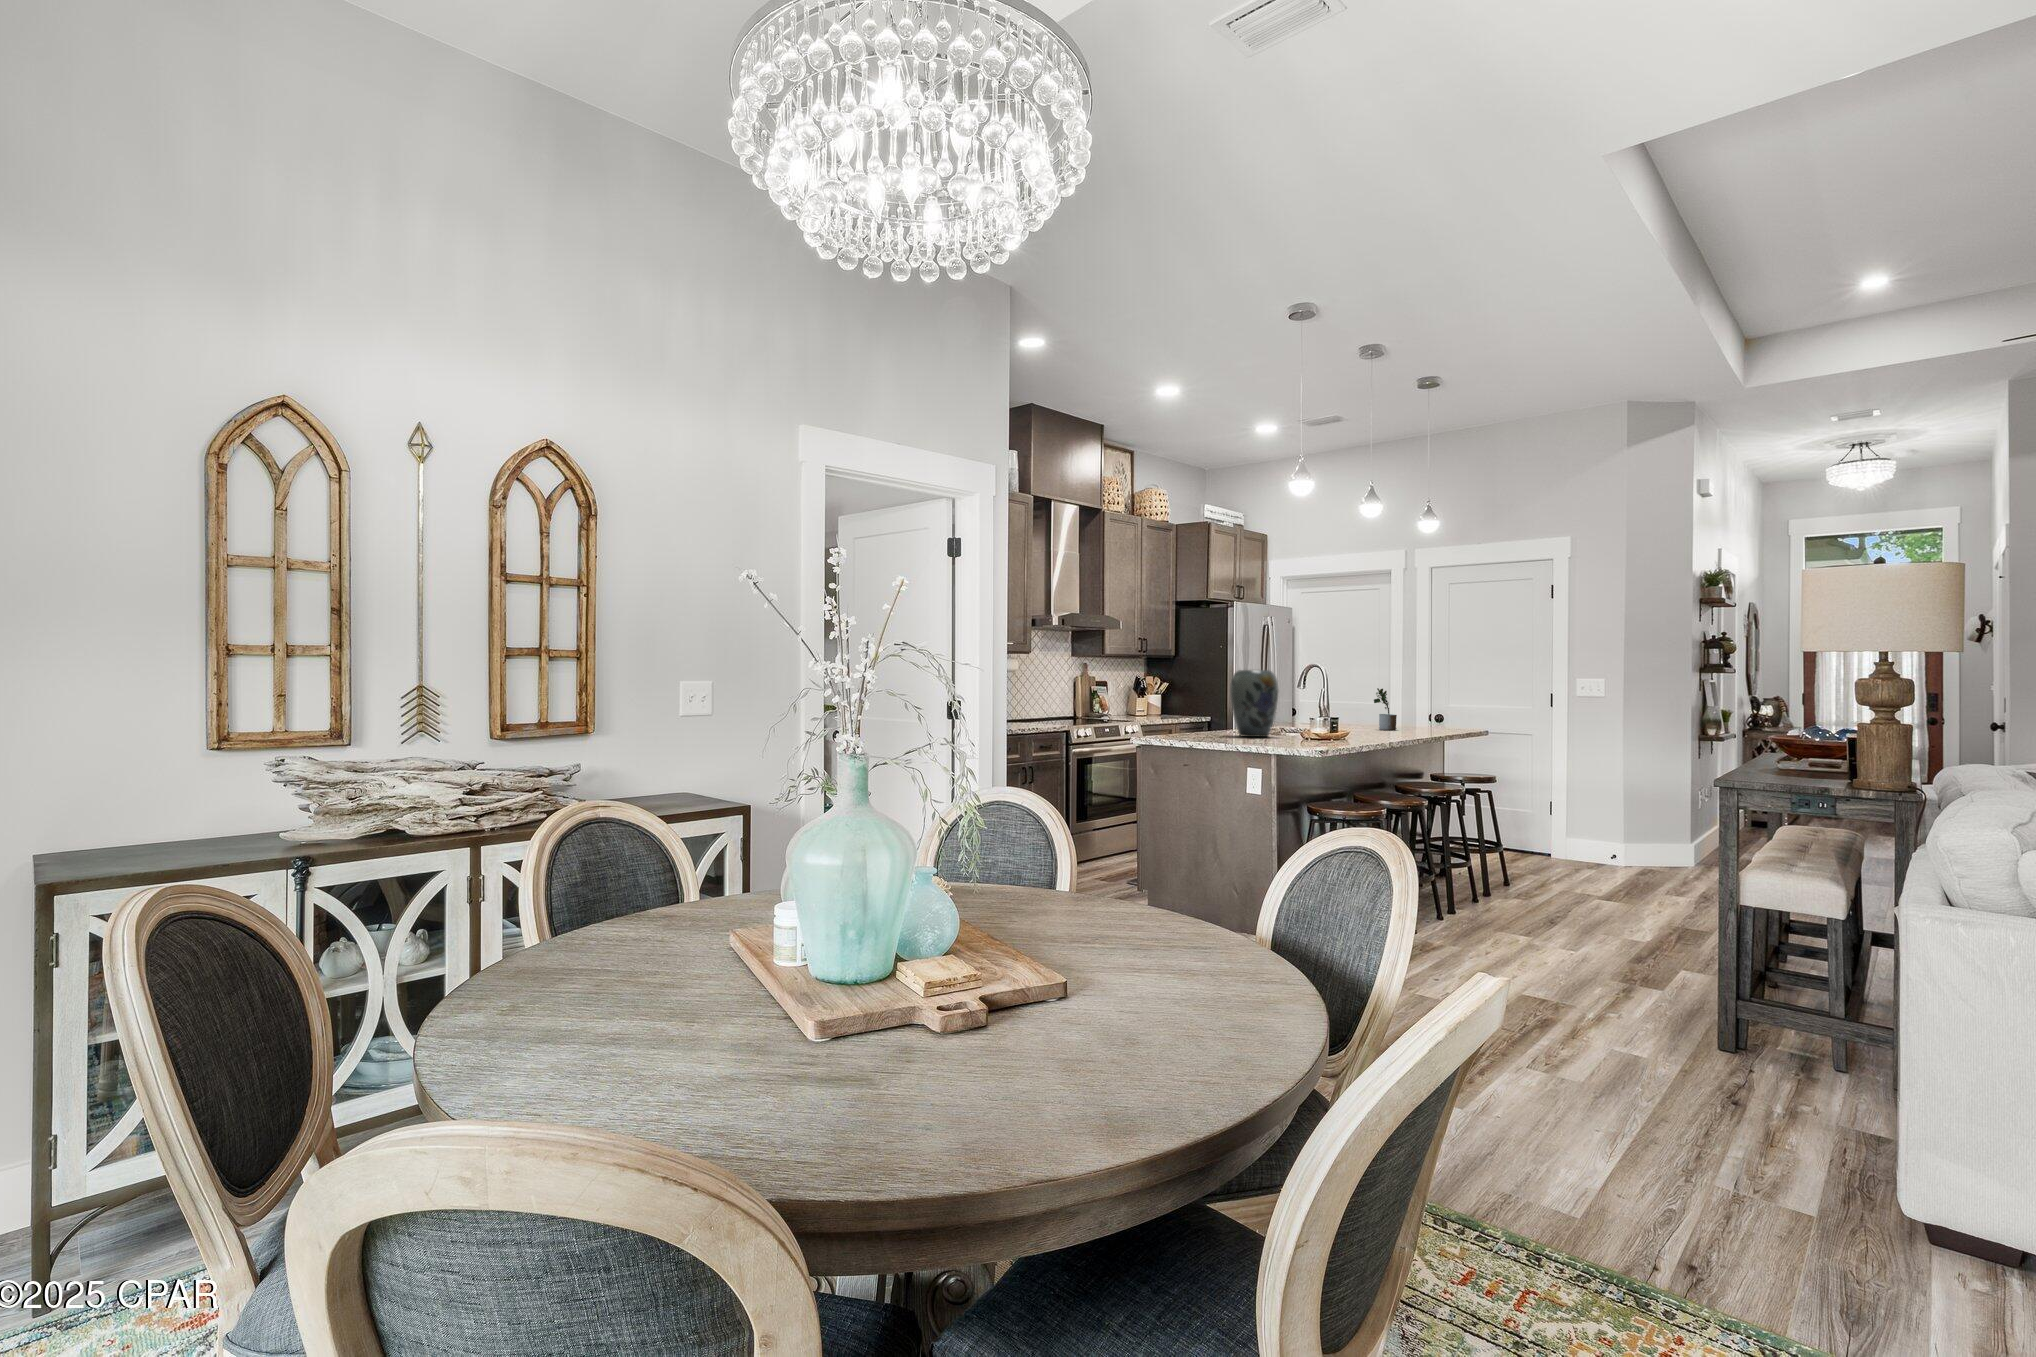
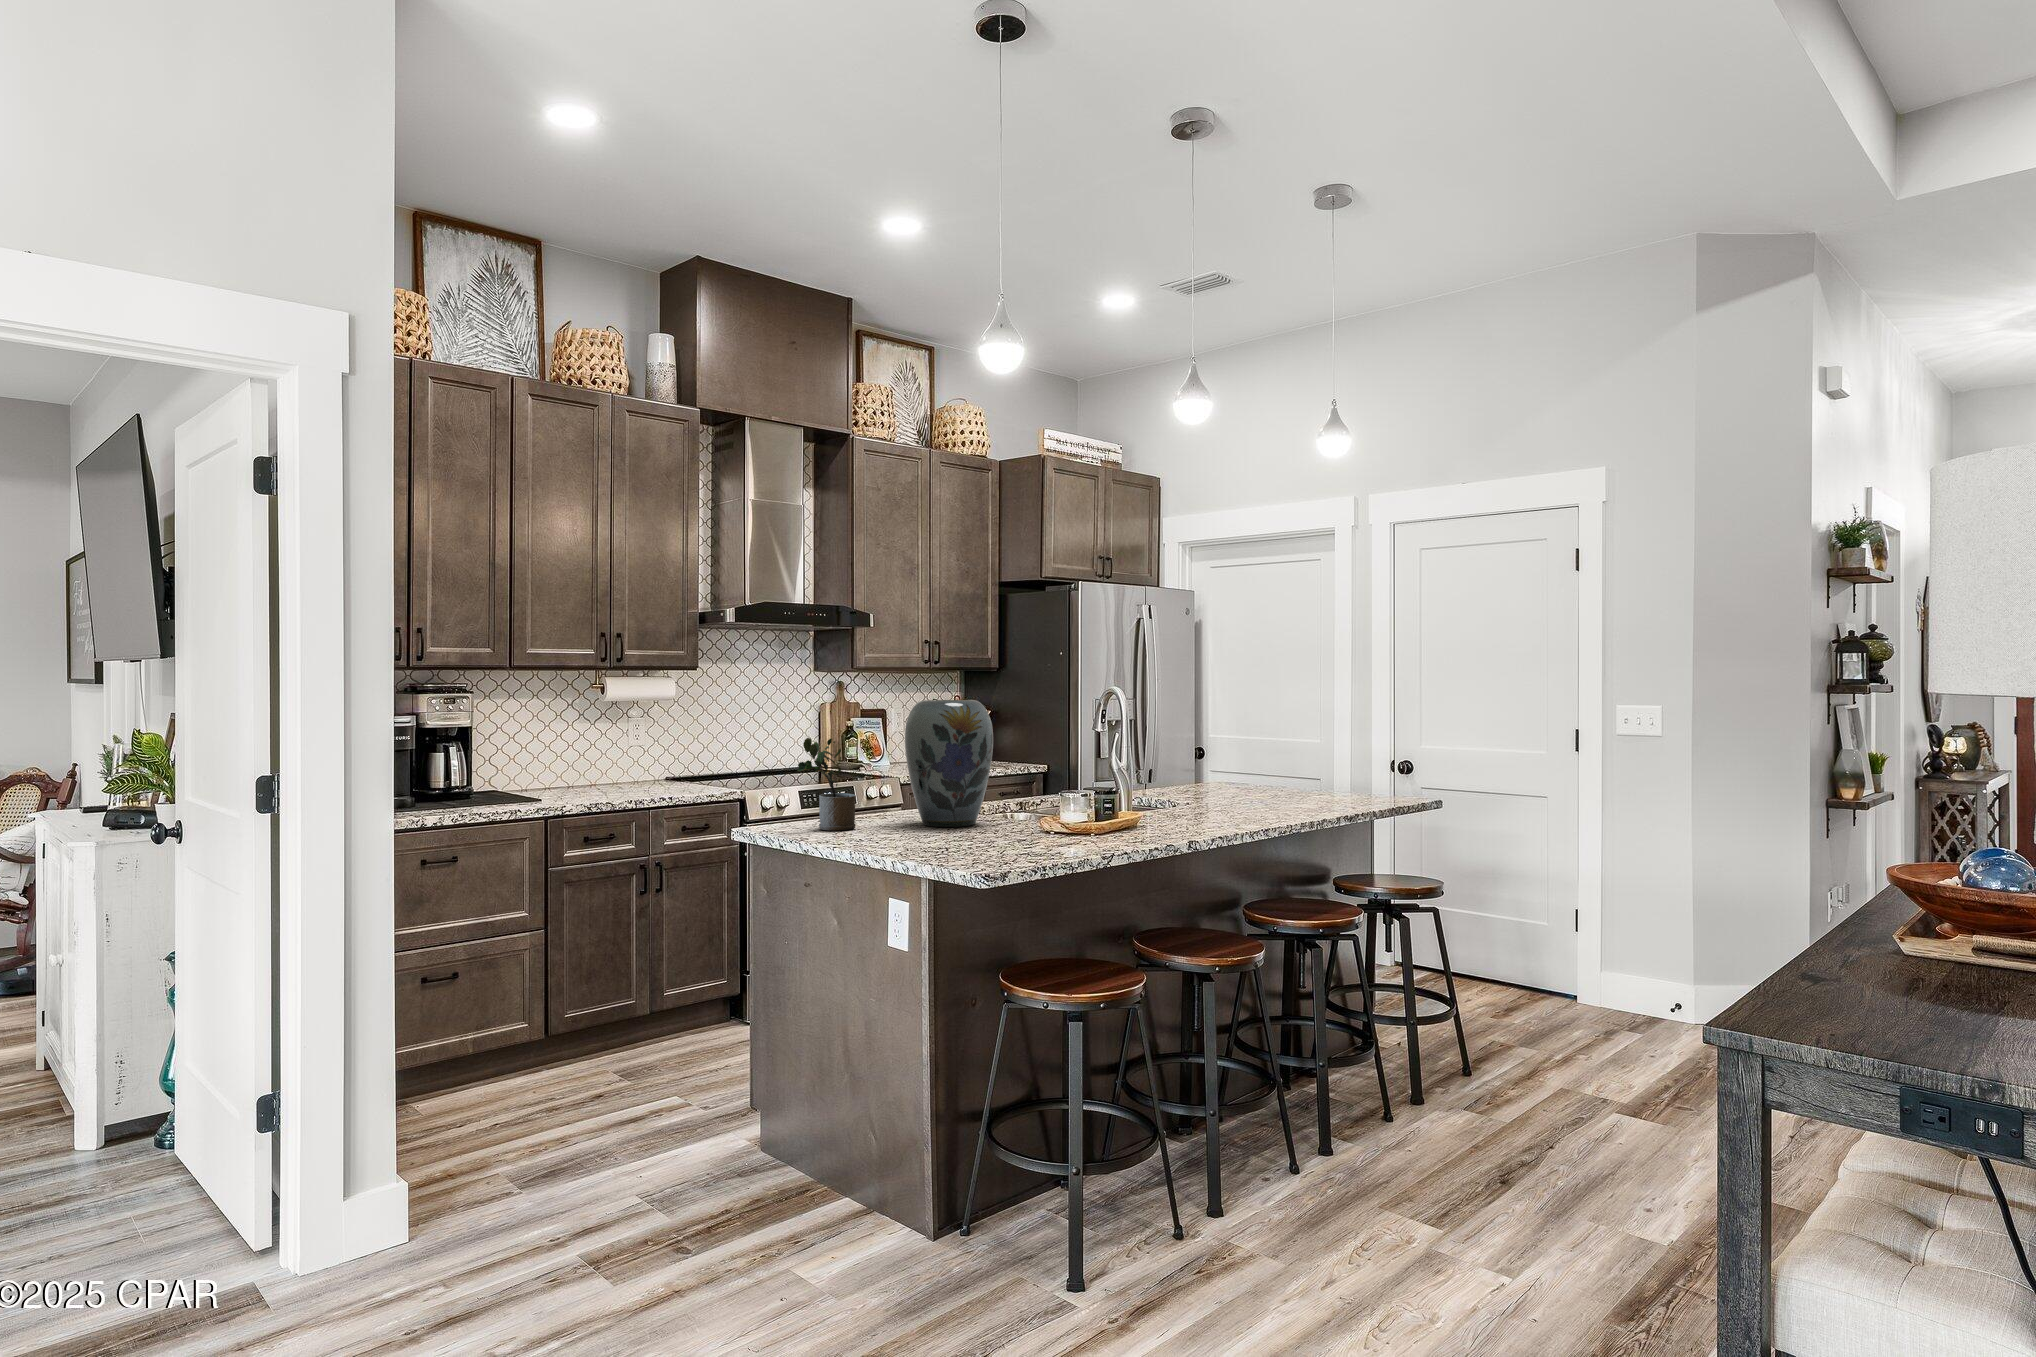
potted plant: present [1374,688,1397,730] -> present [797,738,856,831]

